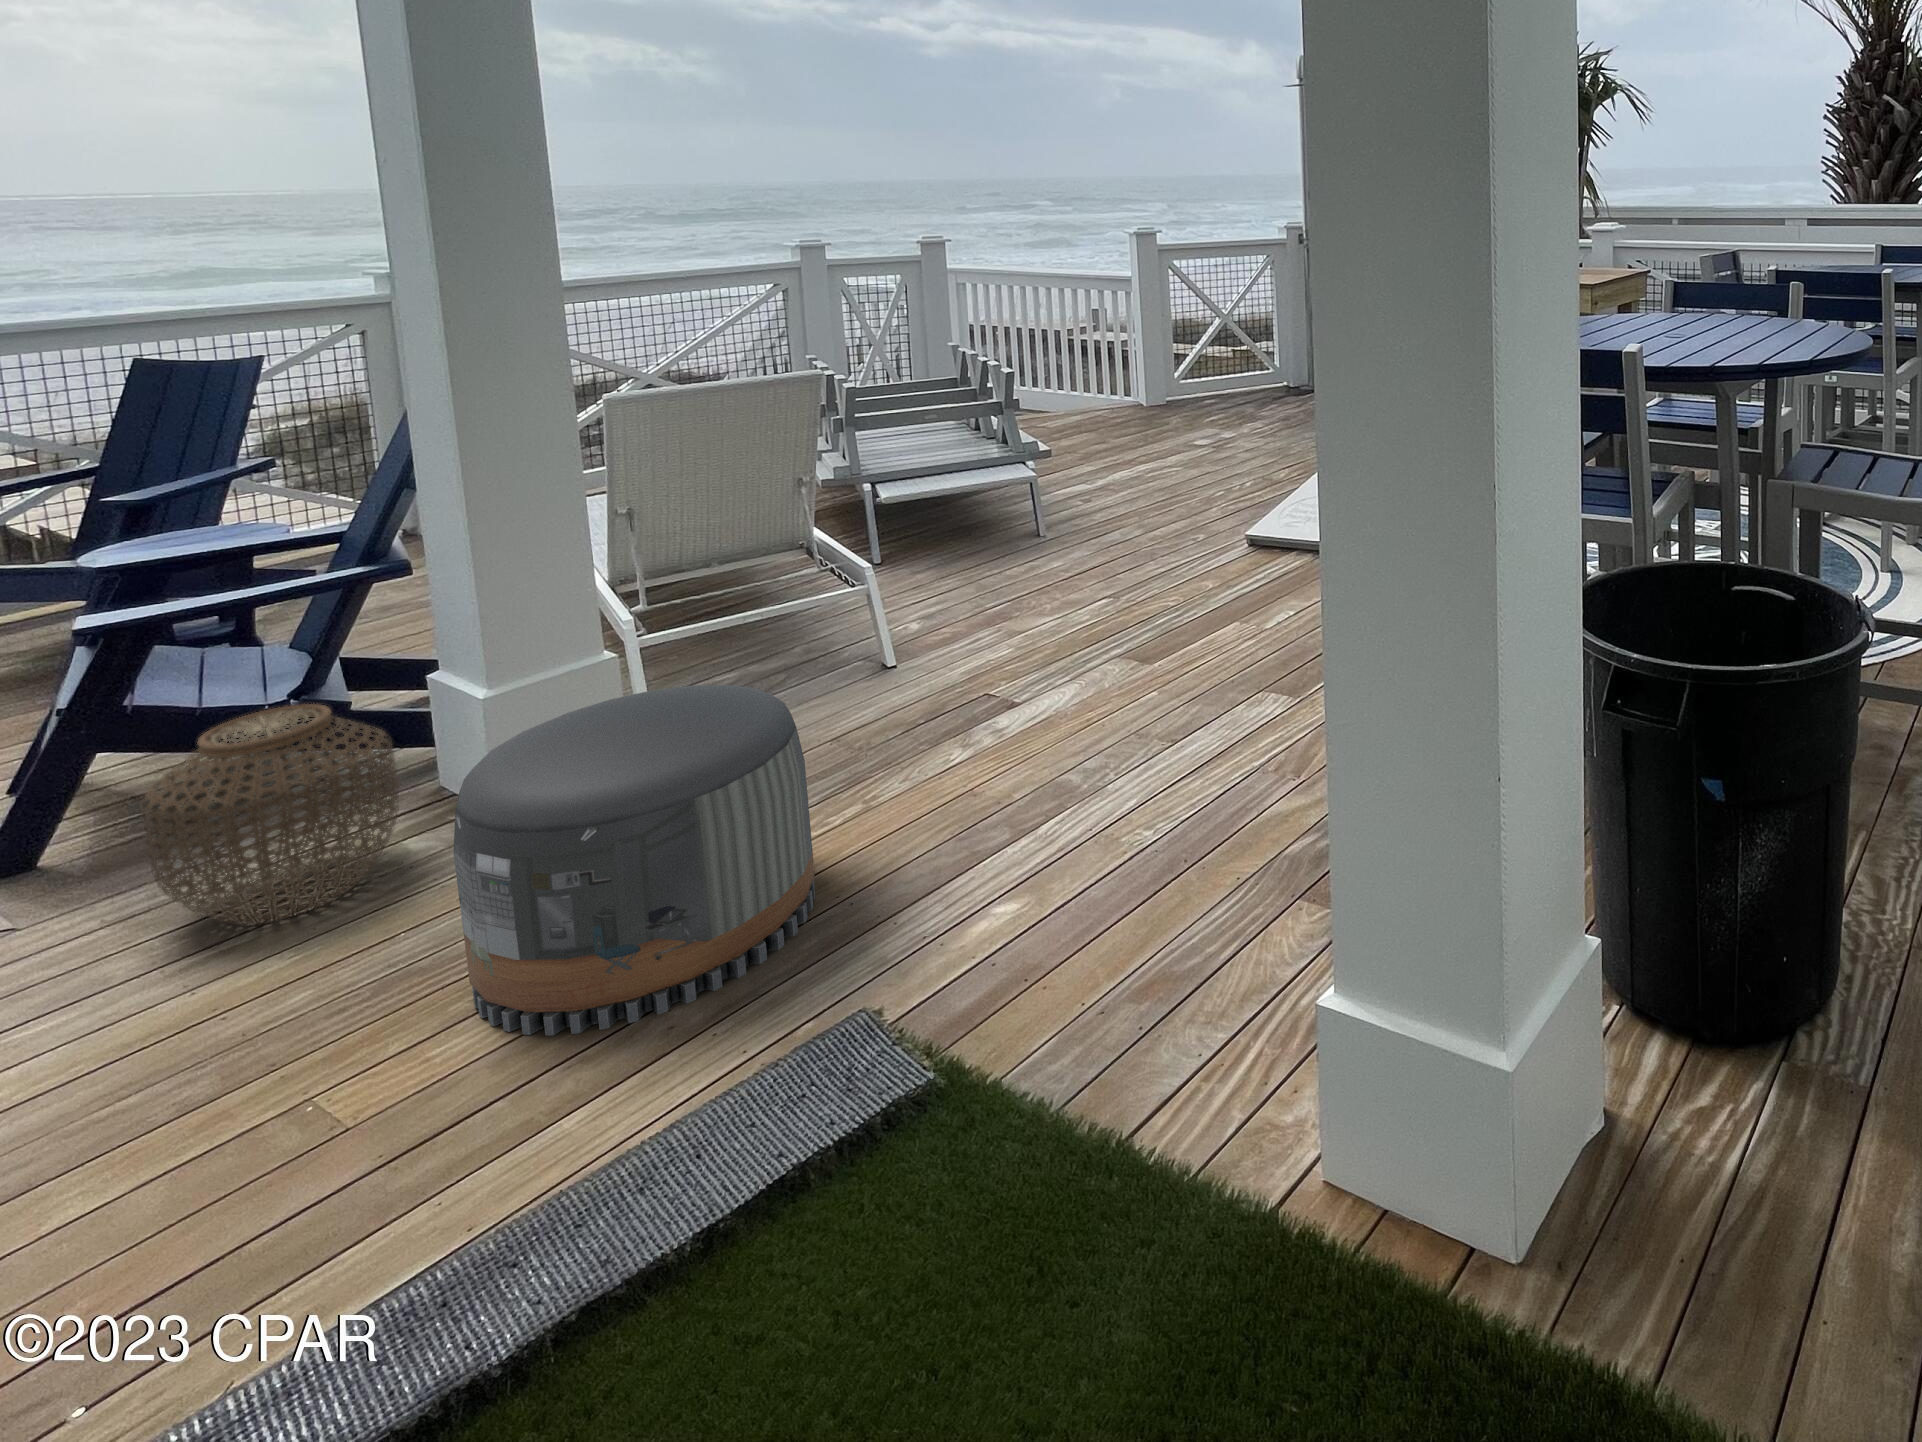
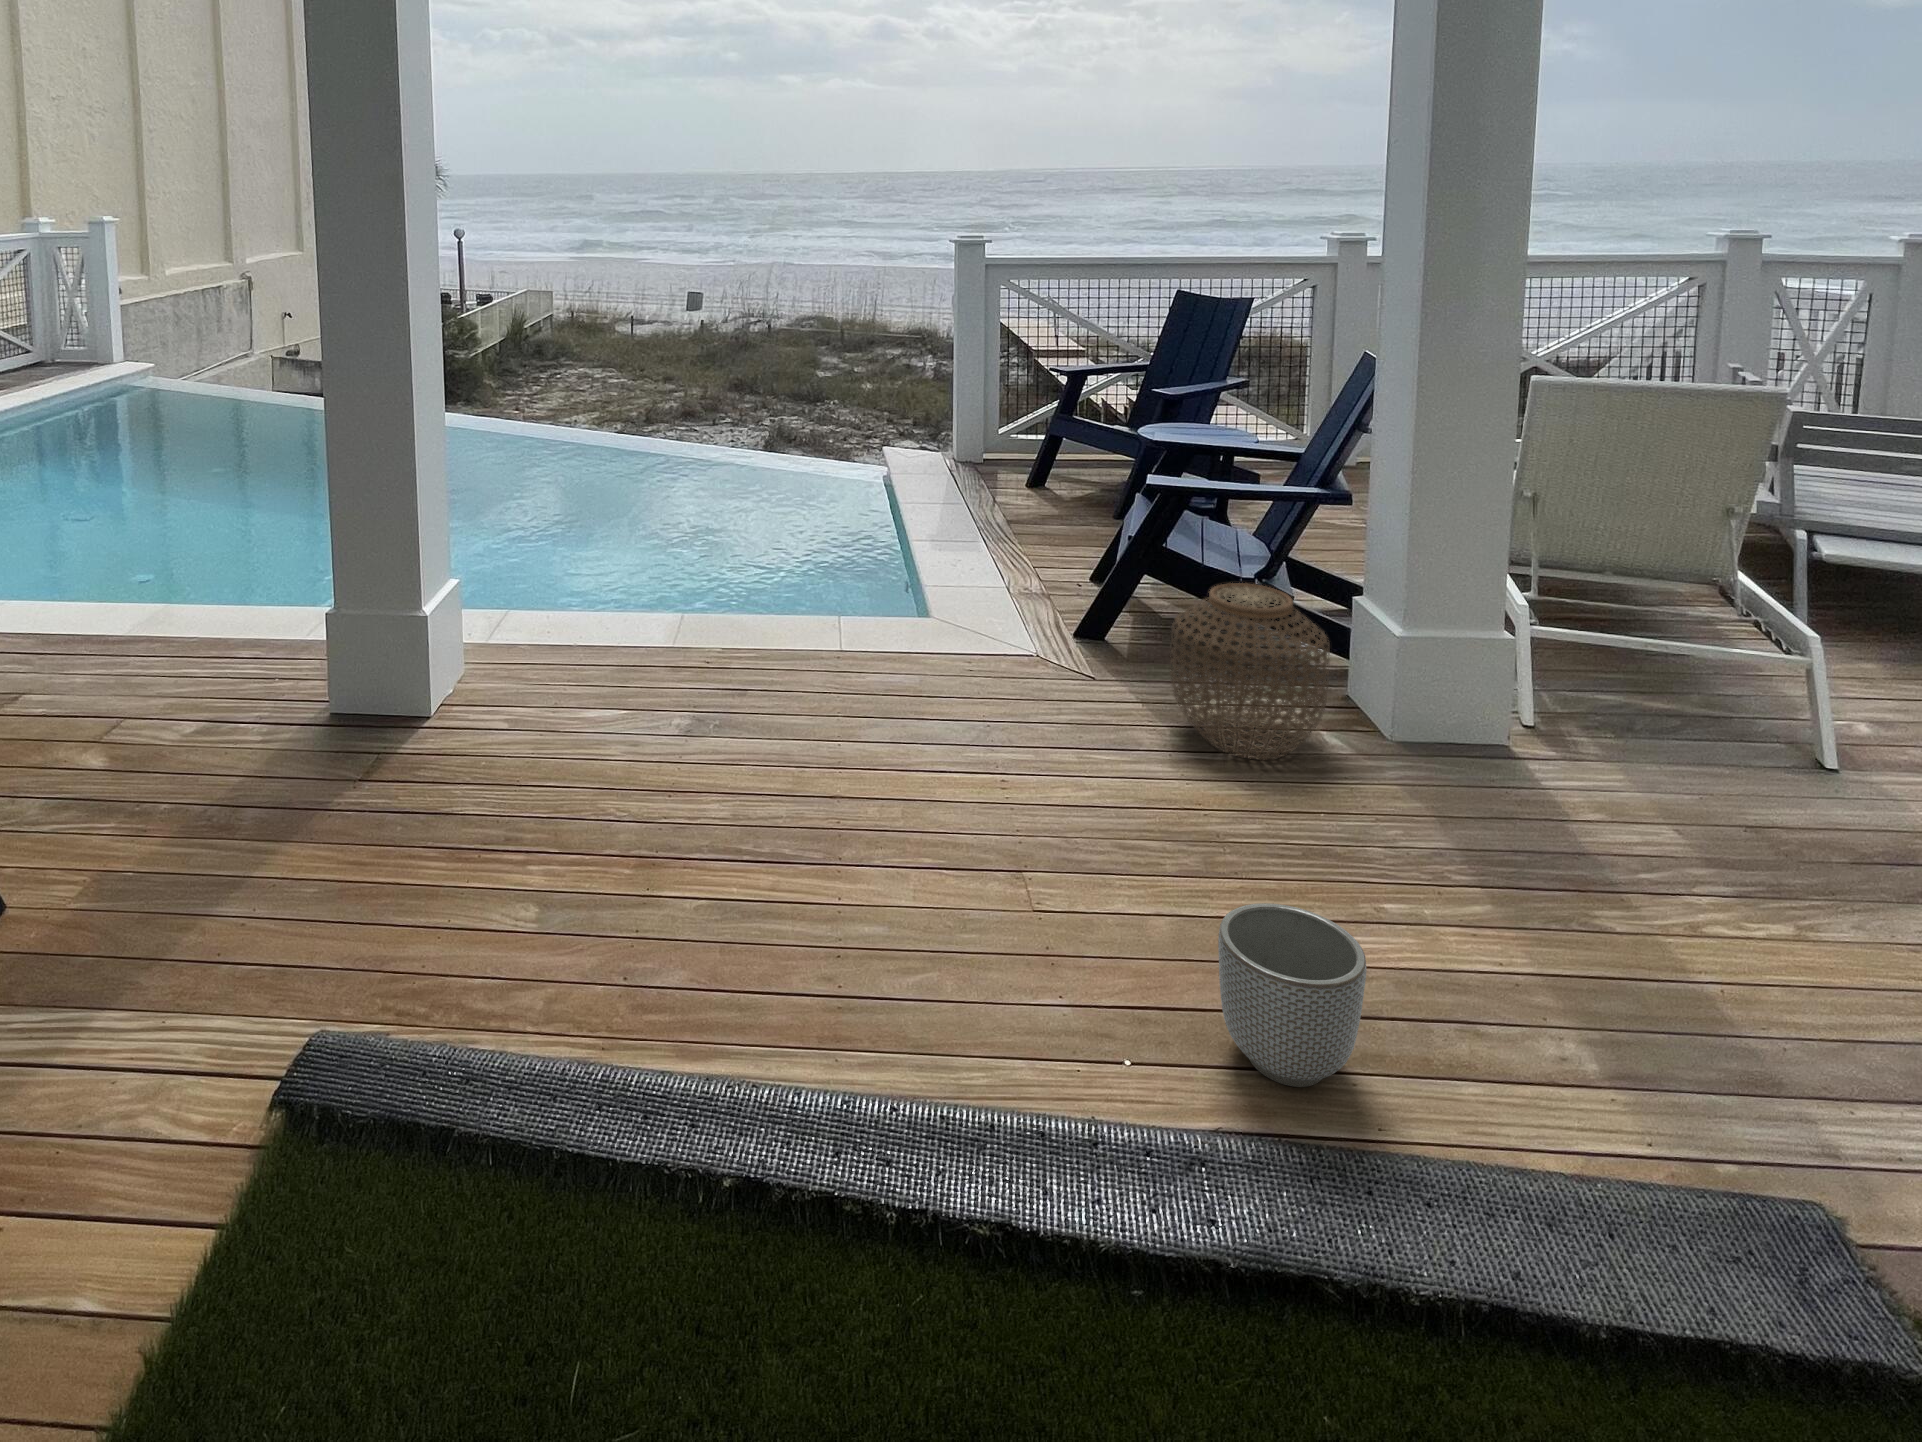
pouf: present [453,685,815,1035] -> none [1379,683,1754,1058]
planter: none [217,1041,432,1262] -> present [1218,903,1367,1087]

